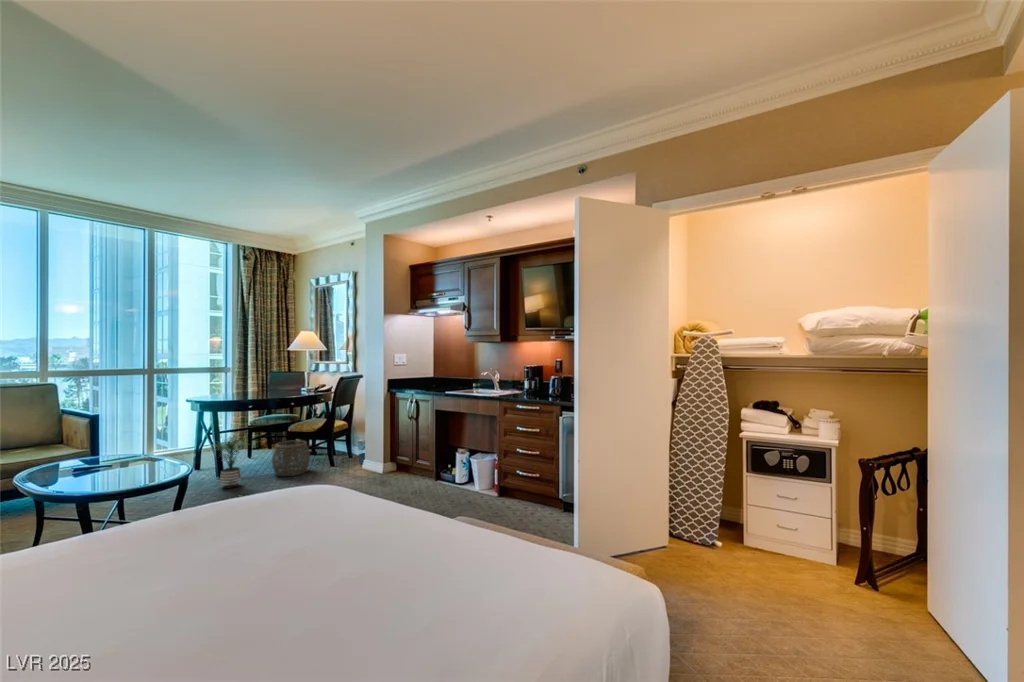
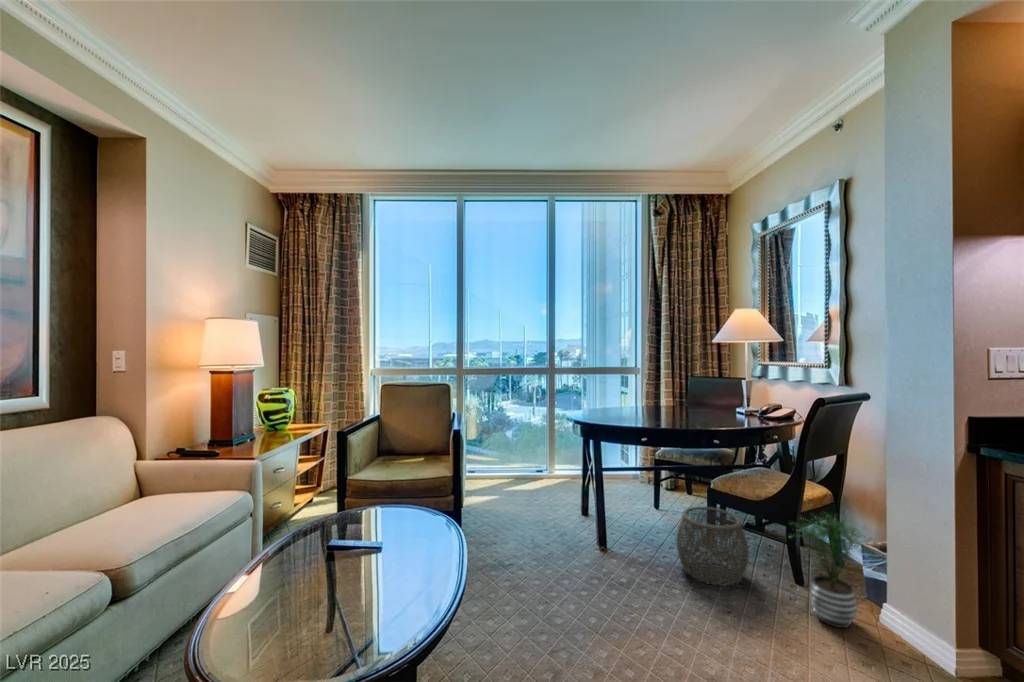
potted plant: present [213,438,247,488] -> present [790,514,876,628]

